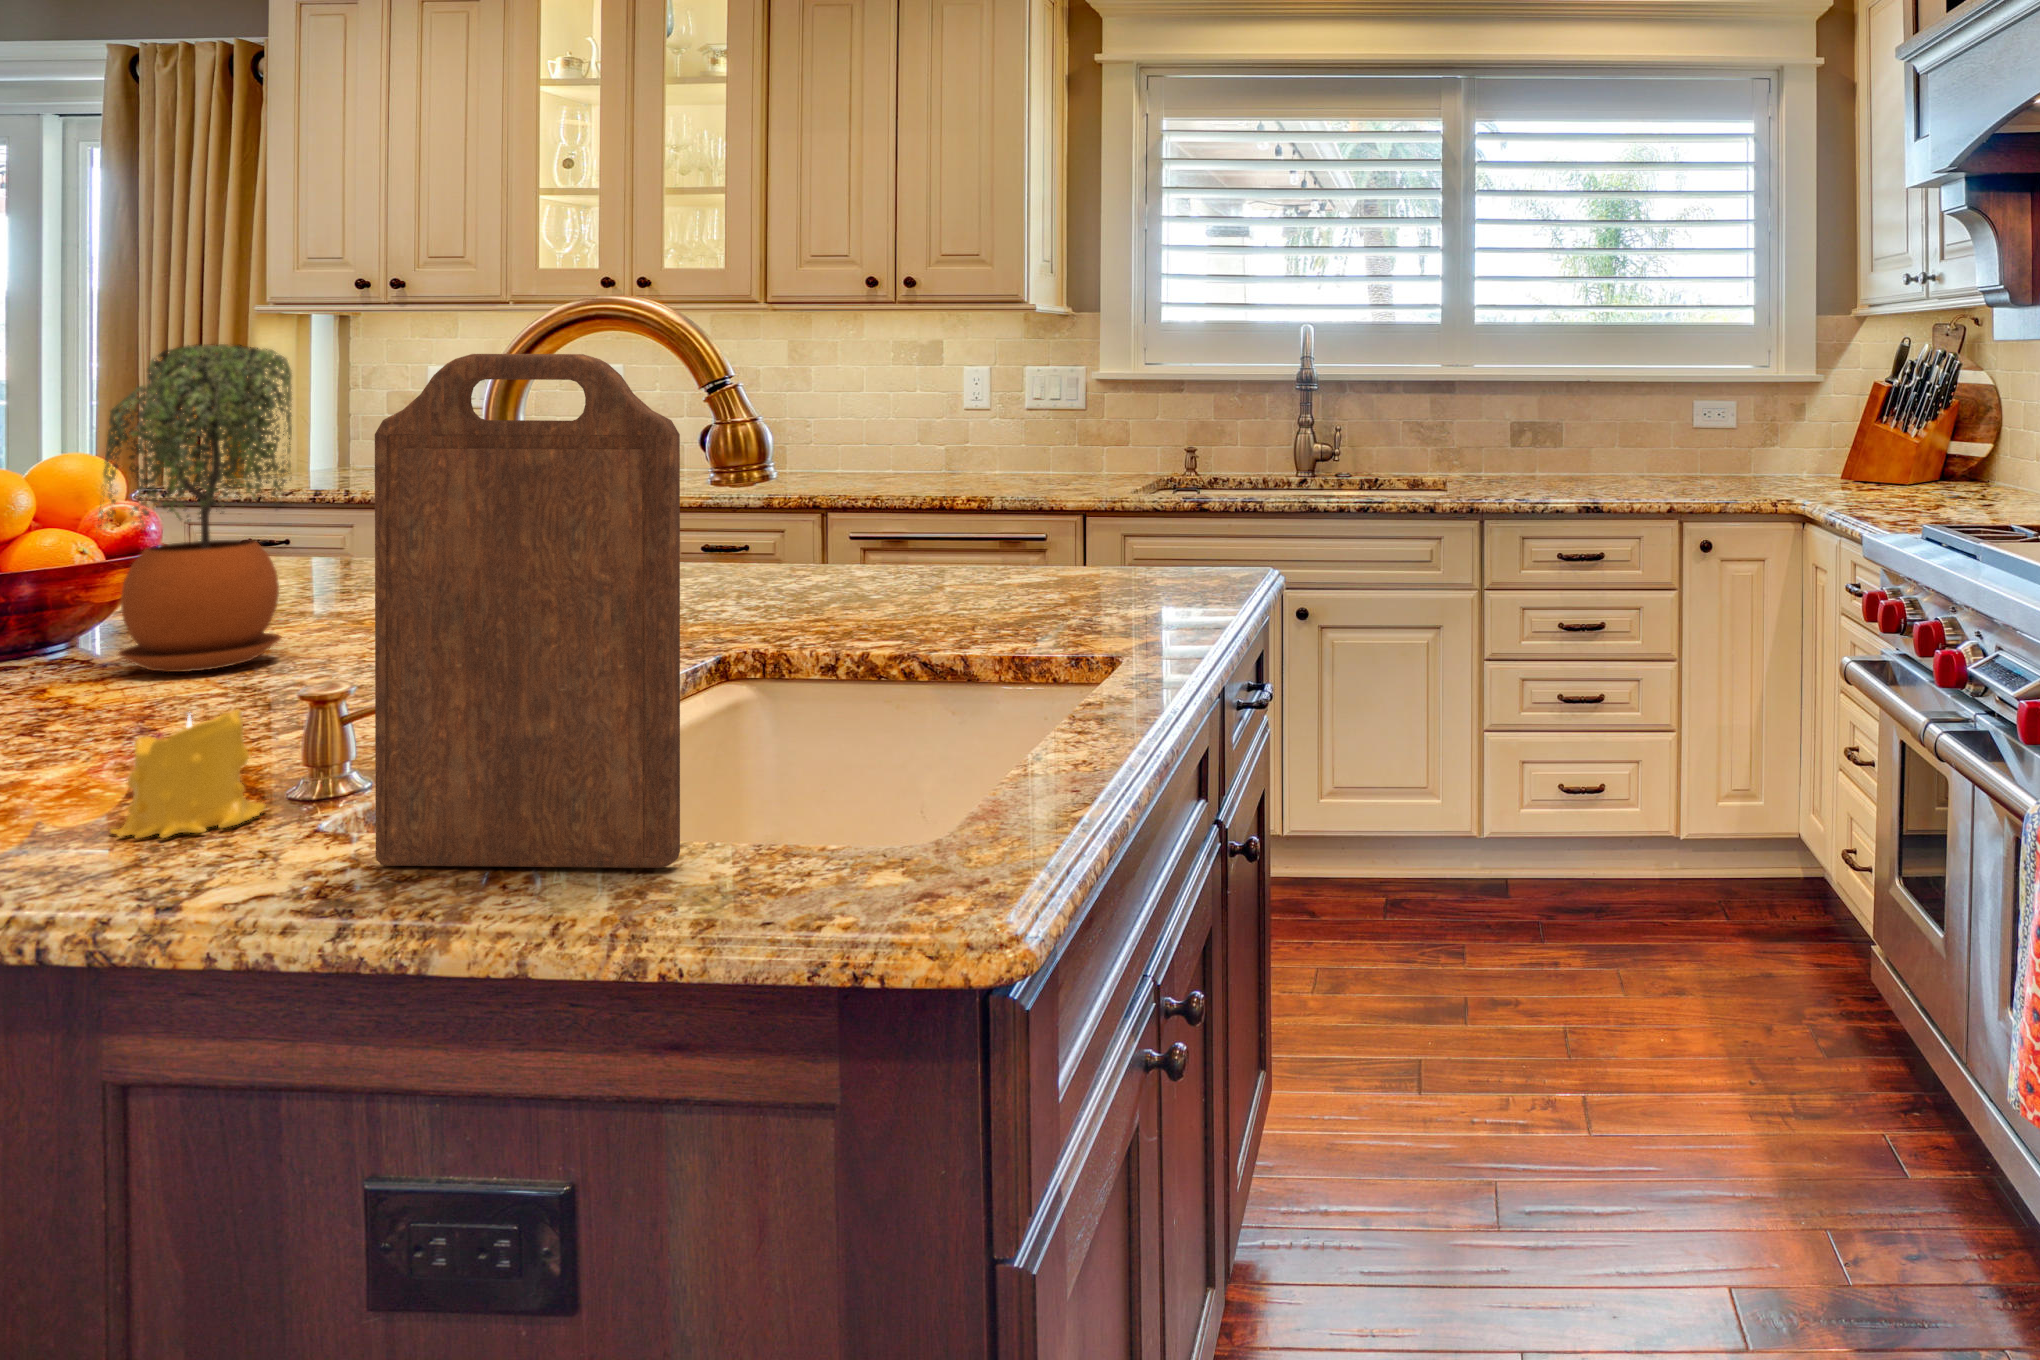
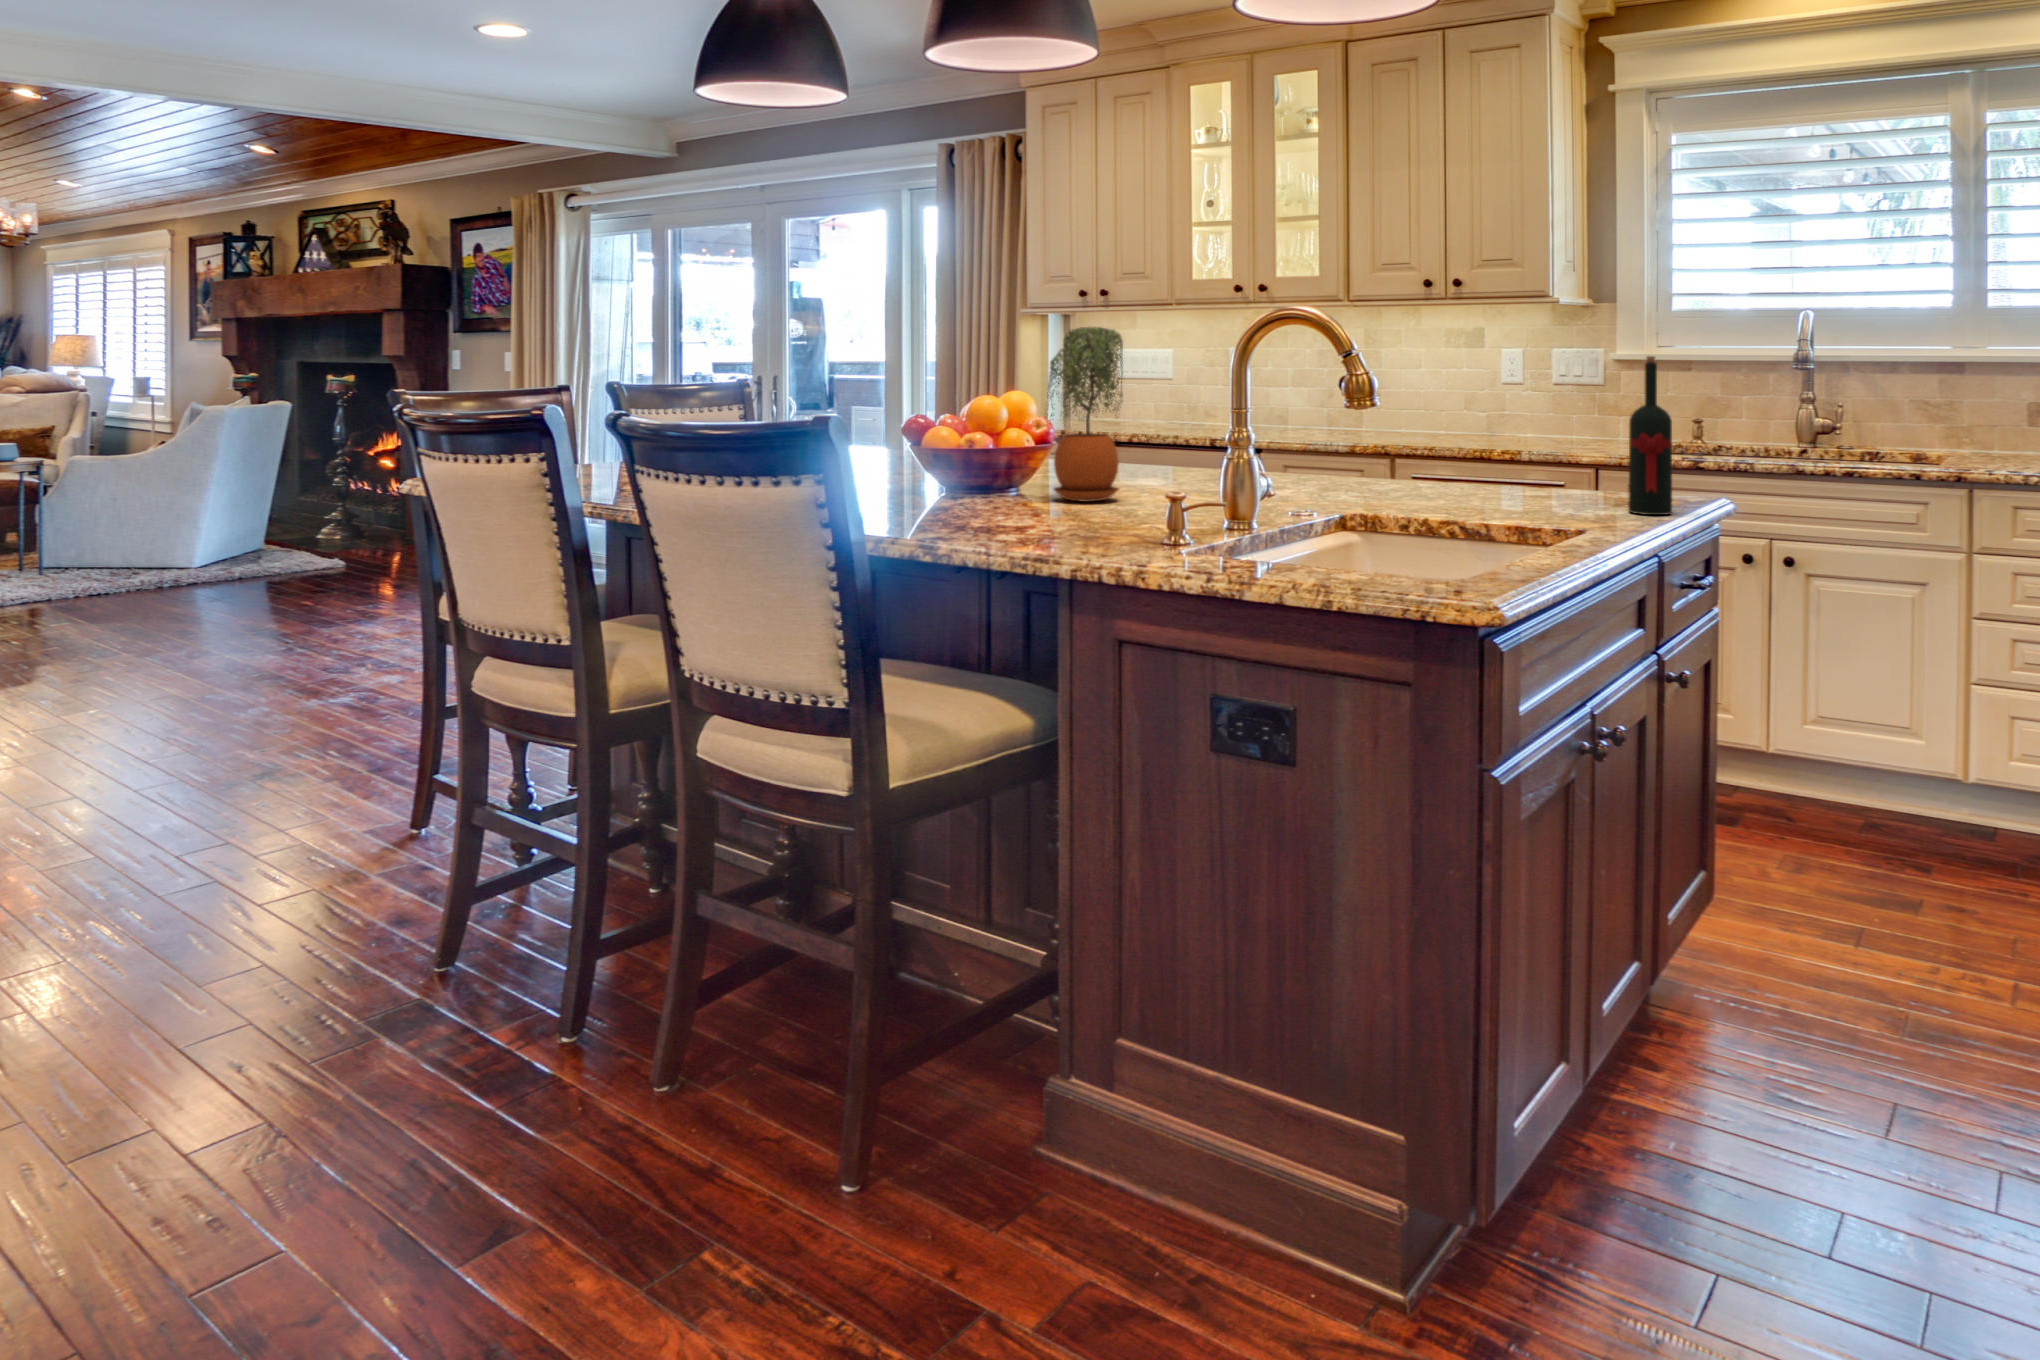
cutting board: present [375,354,680,868] -> none [1202,324,1335,584]
wine bottle: none [1155,389,1211,604] -> present [1628,356,1672,515]
candle: present [110,710,266,838] -> none [1091,496,1147,553]

